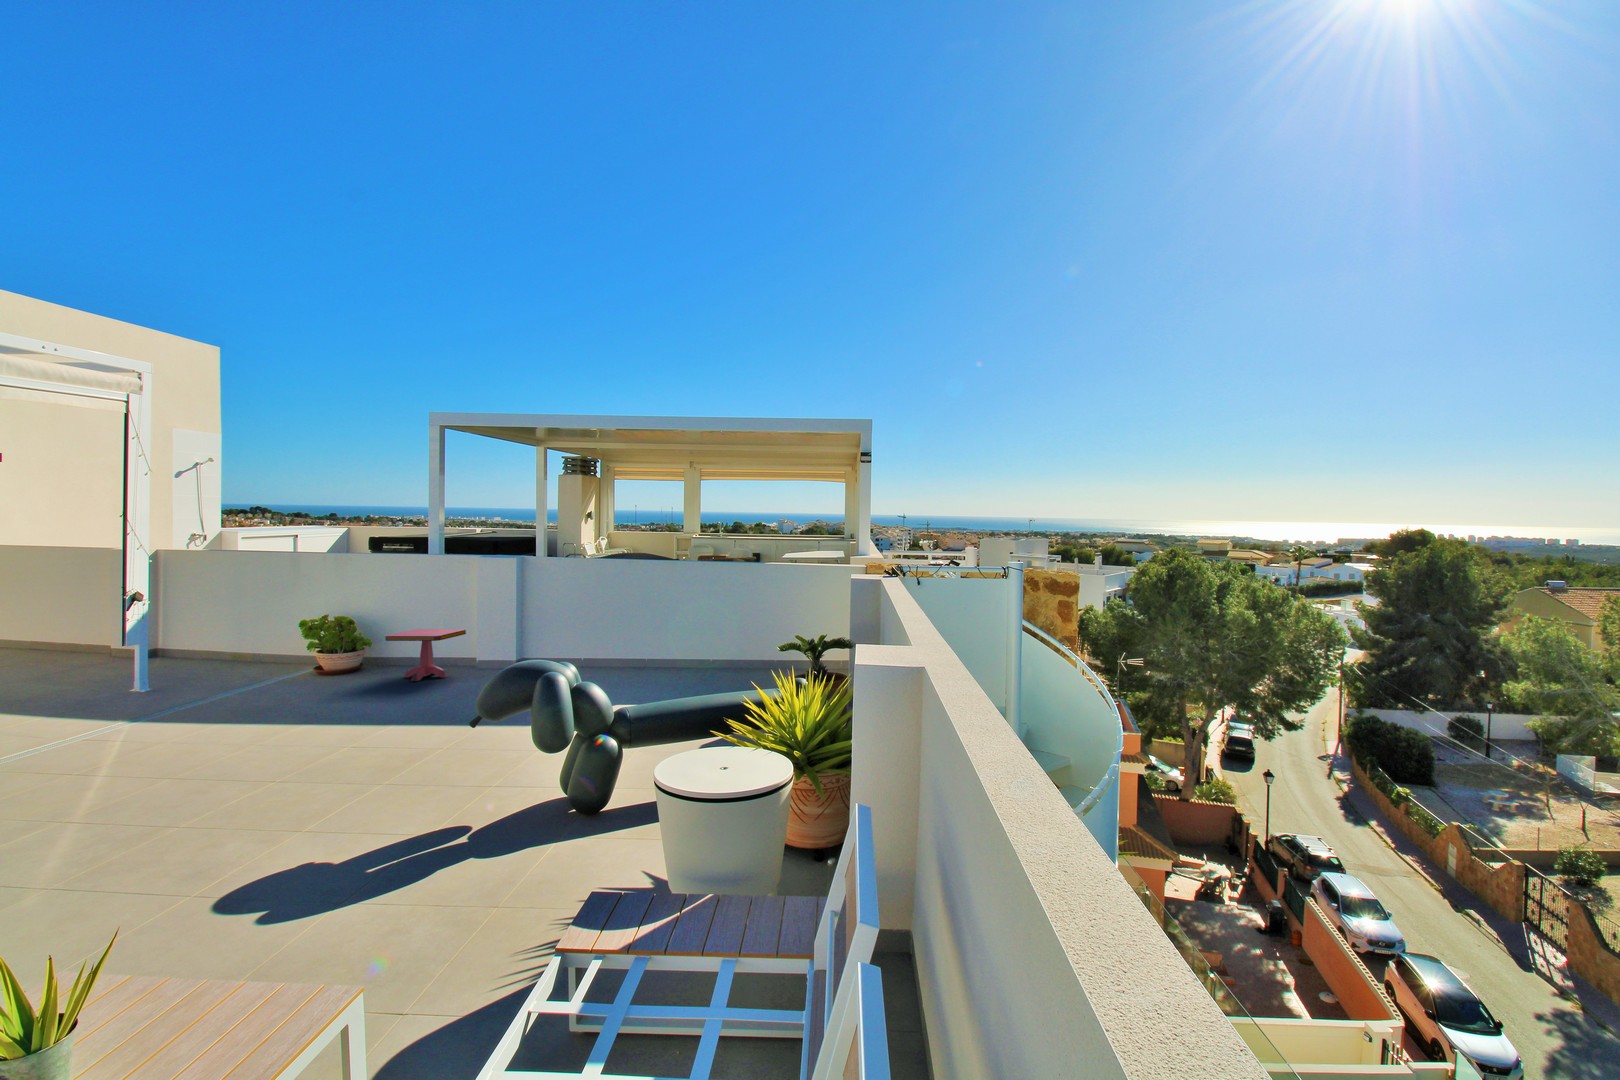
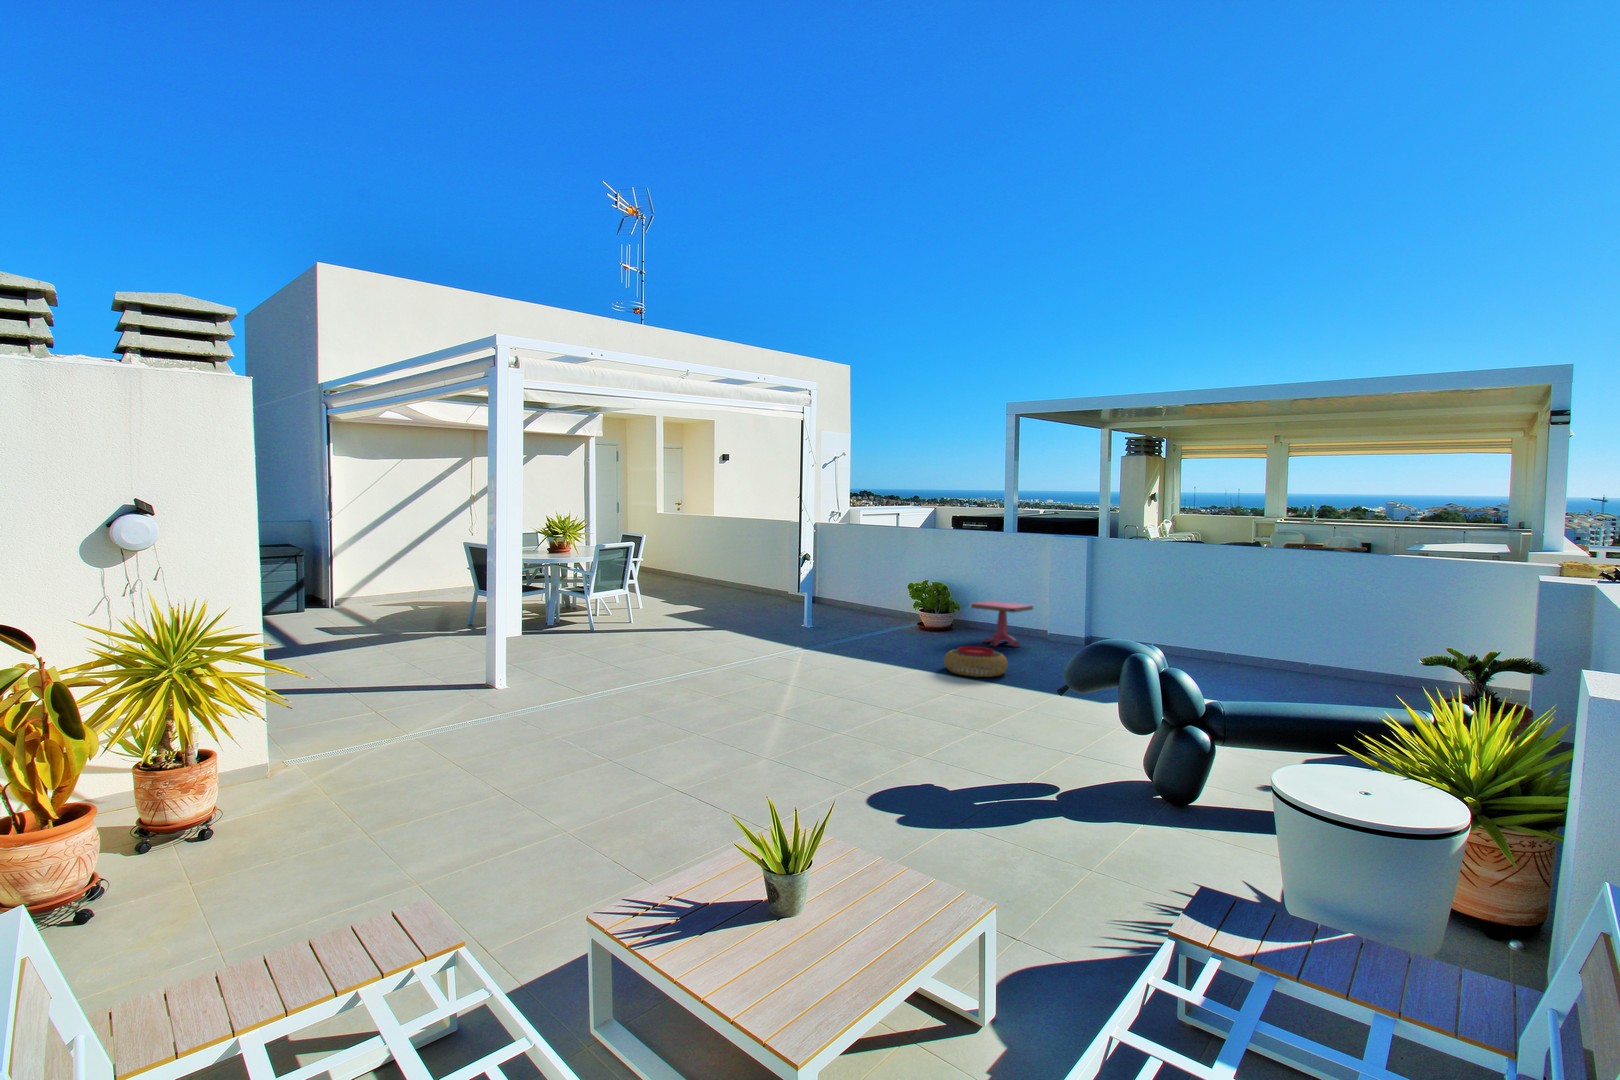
pouf: none [343,685,428,723] -> present [944,646,1008,677]

